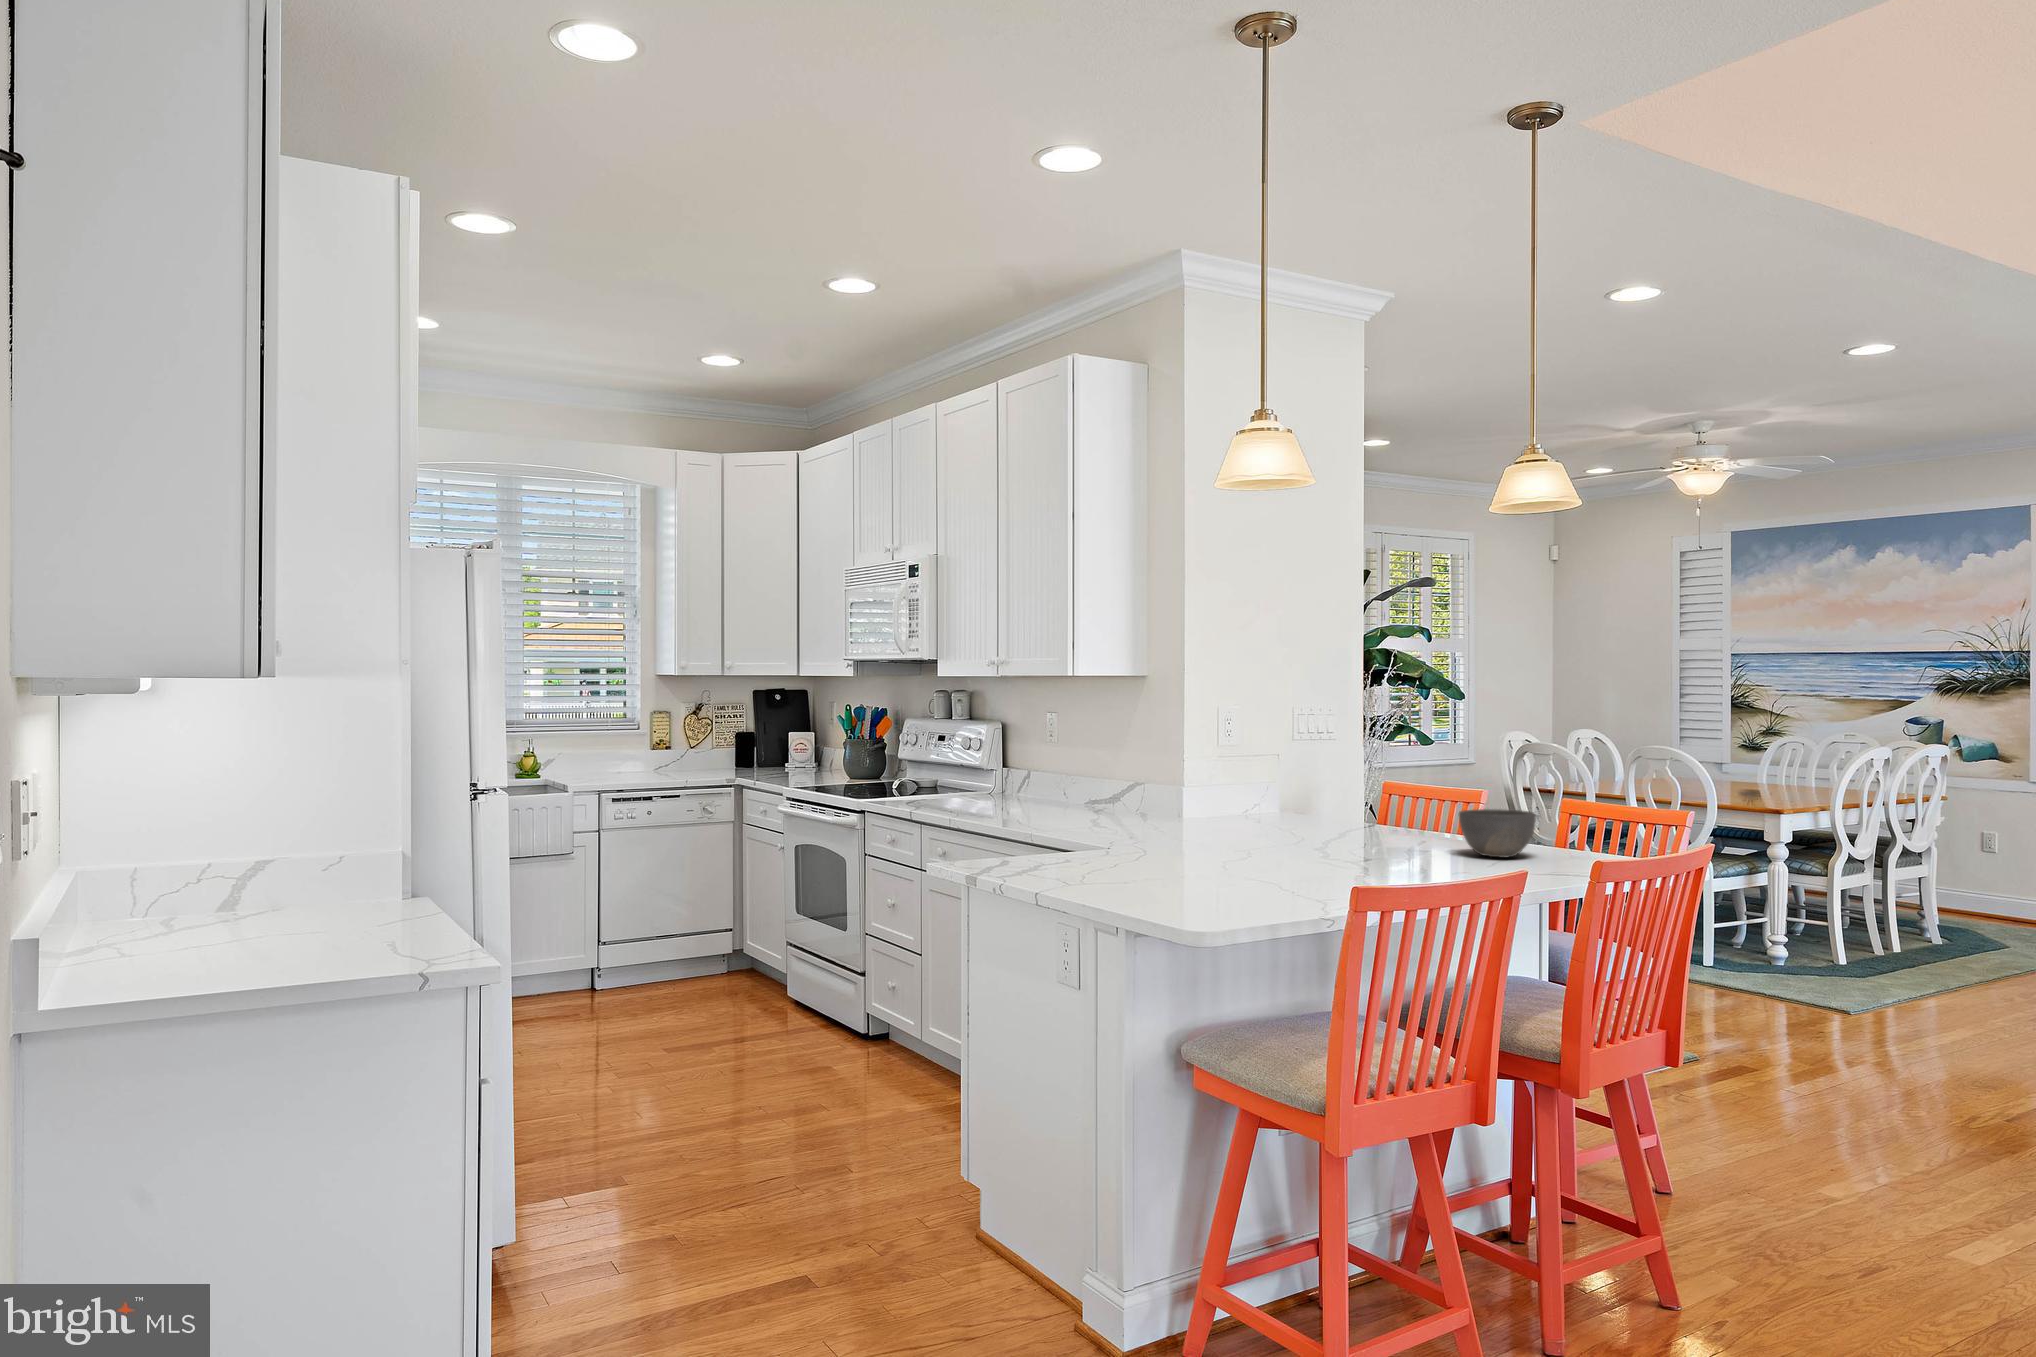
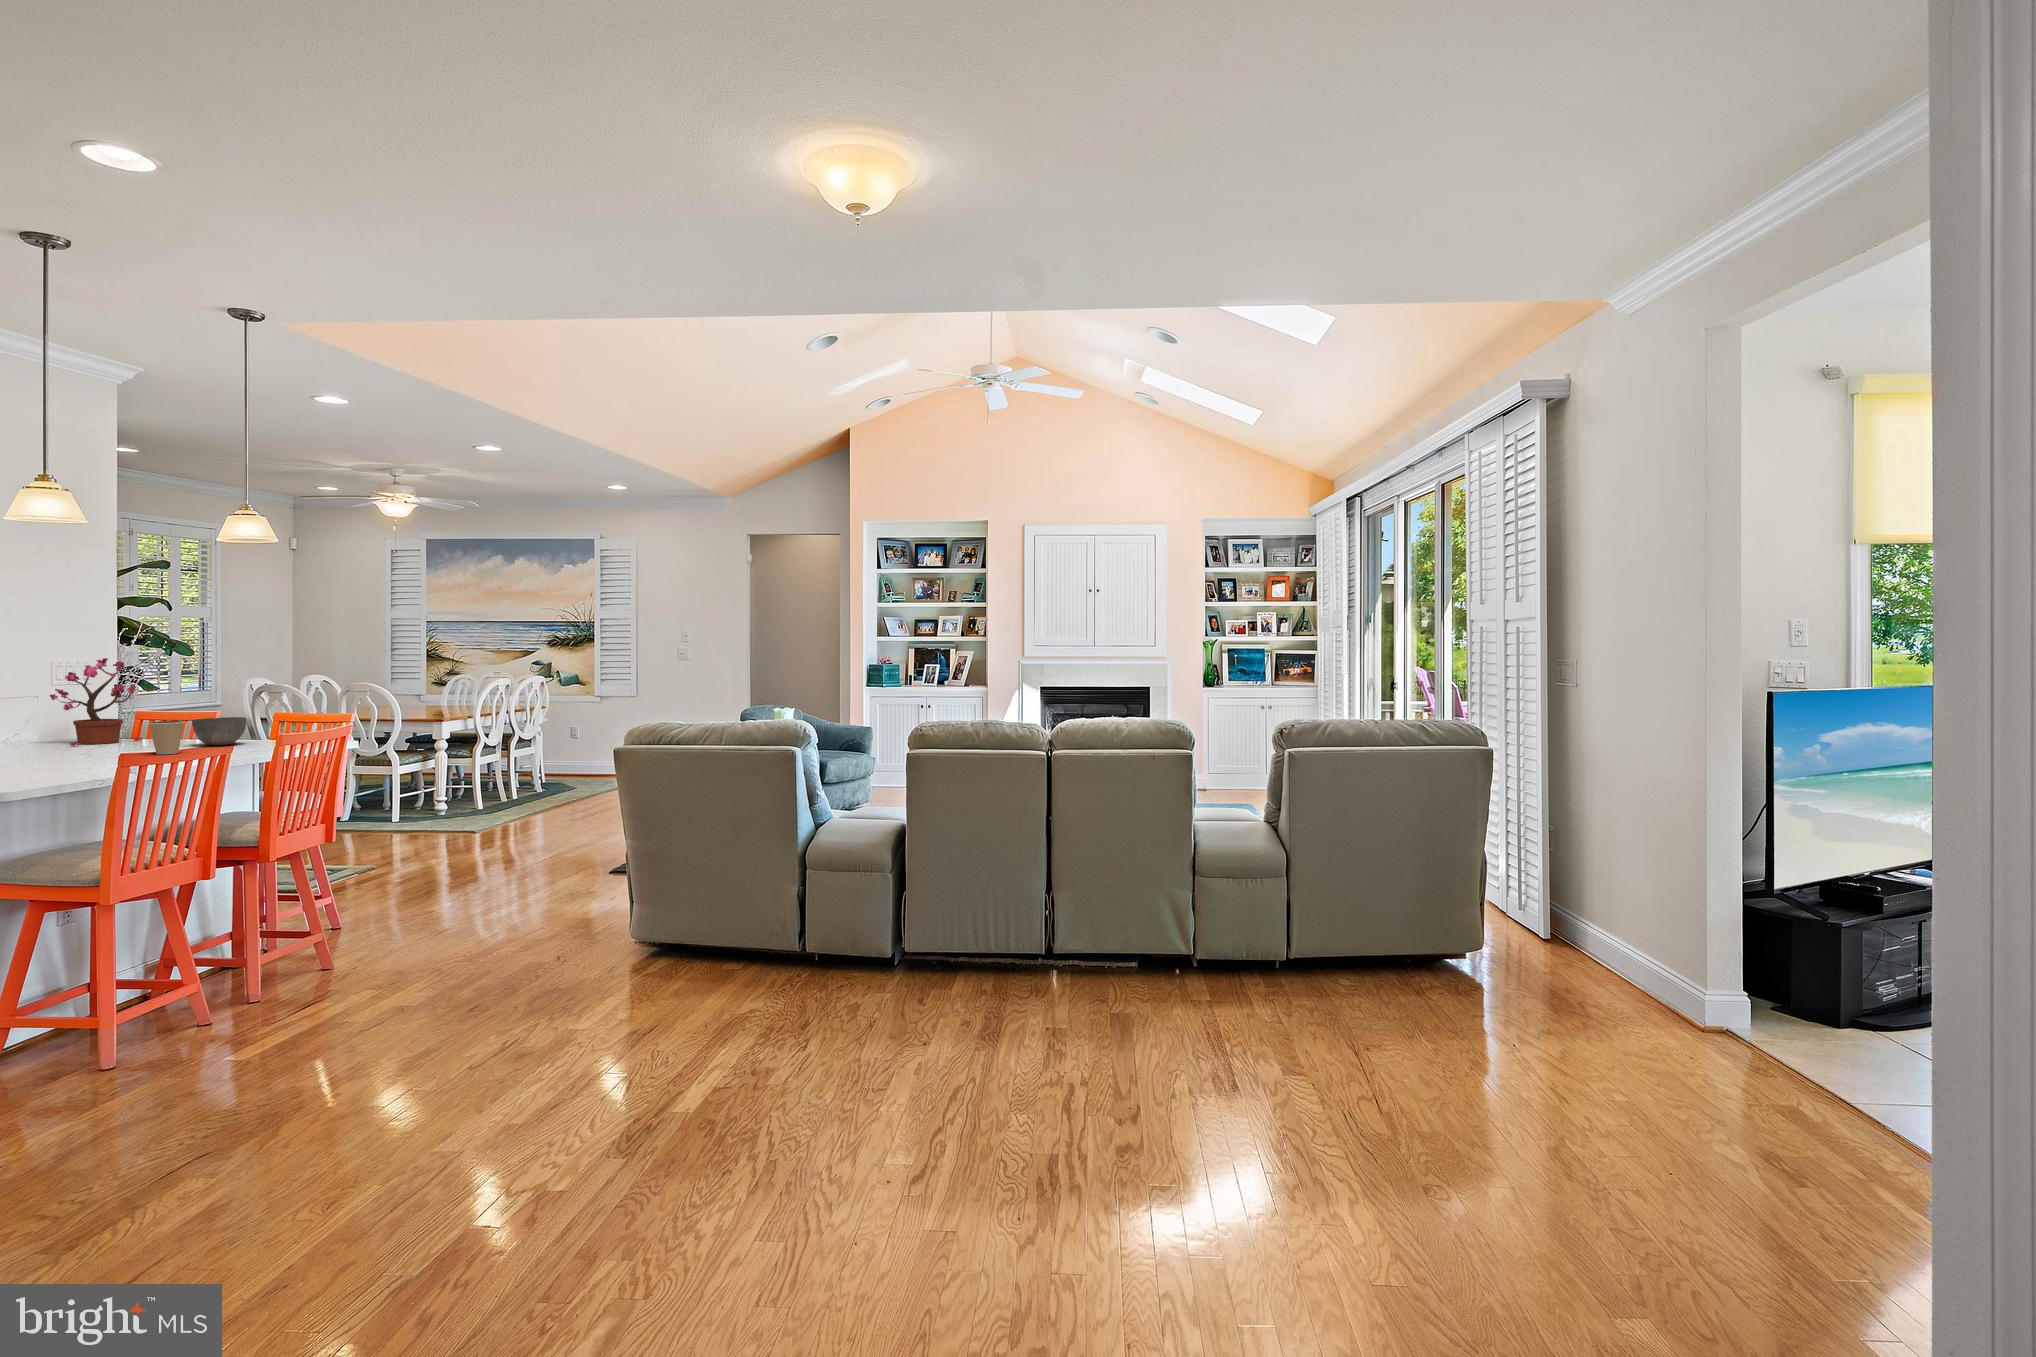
potted plant: none [1289,709,1393,838] -> present [50,658,142,746]
coffee cup: none [1402,814,1452,871] -> present [148,721,185,754]

